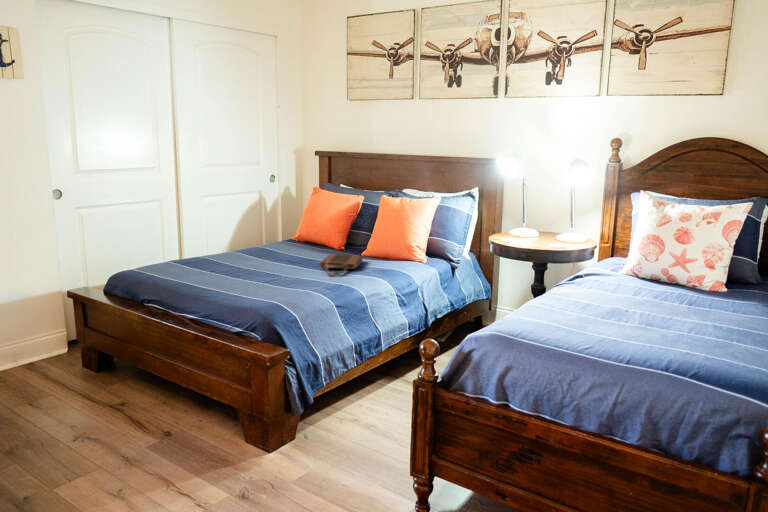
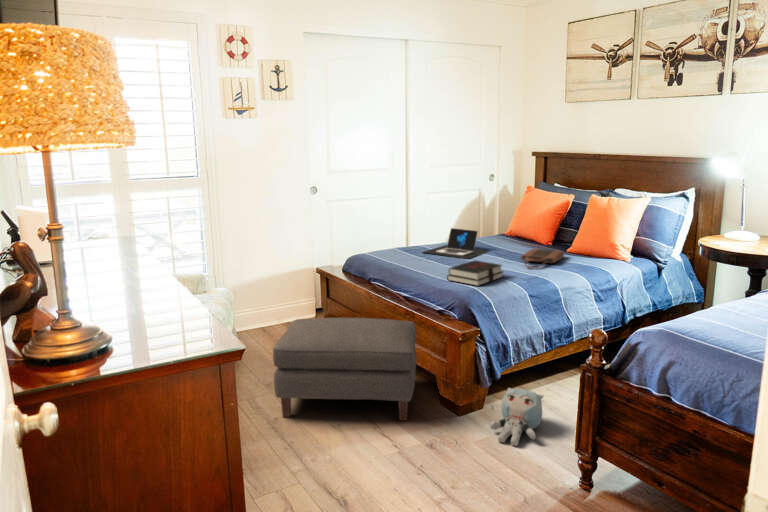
laptop: none [203,235,285,269] -> present [424,228,489,259]
hardback book: none [243,271,306,300] -> present [447,260,503,286]
ottoman: none [18,347,214,491] -> present [273,318,417,420]
plush toy: none [308,412,363,478] -> present [490,388,544,446]

